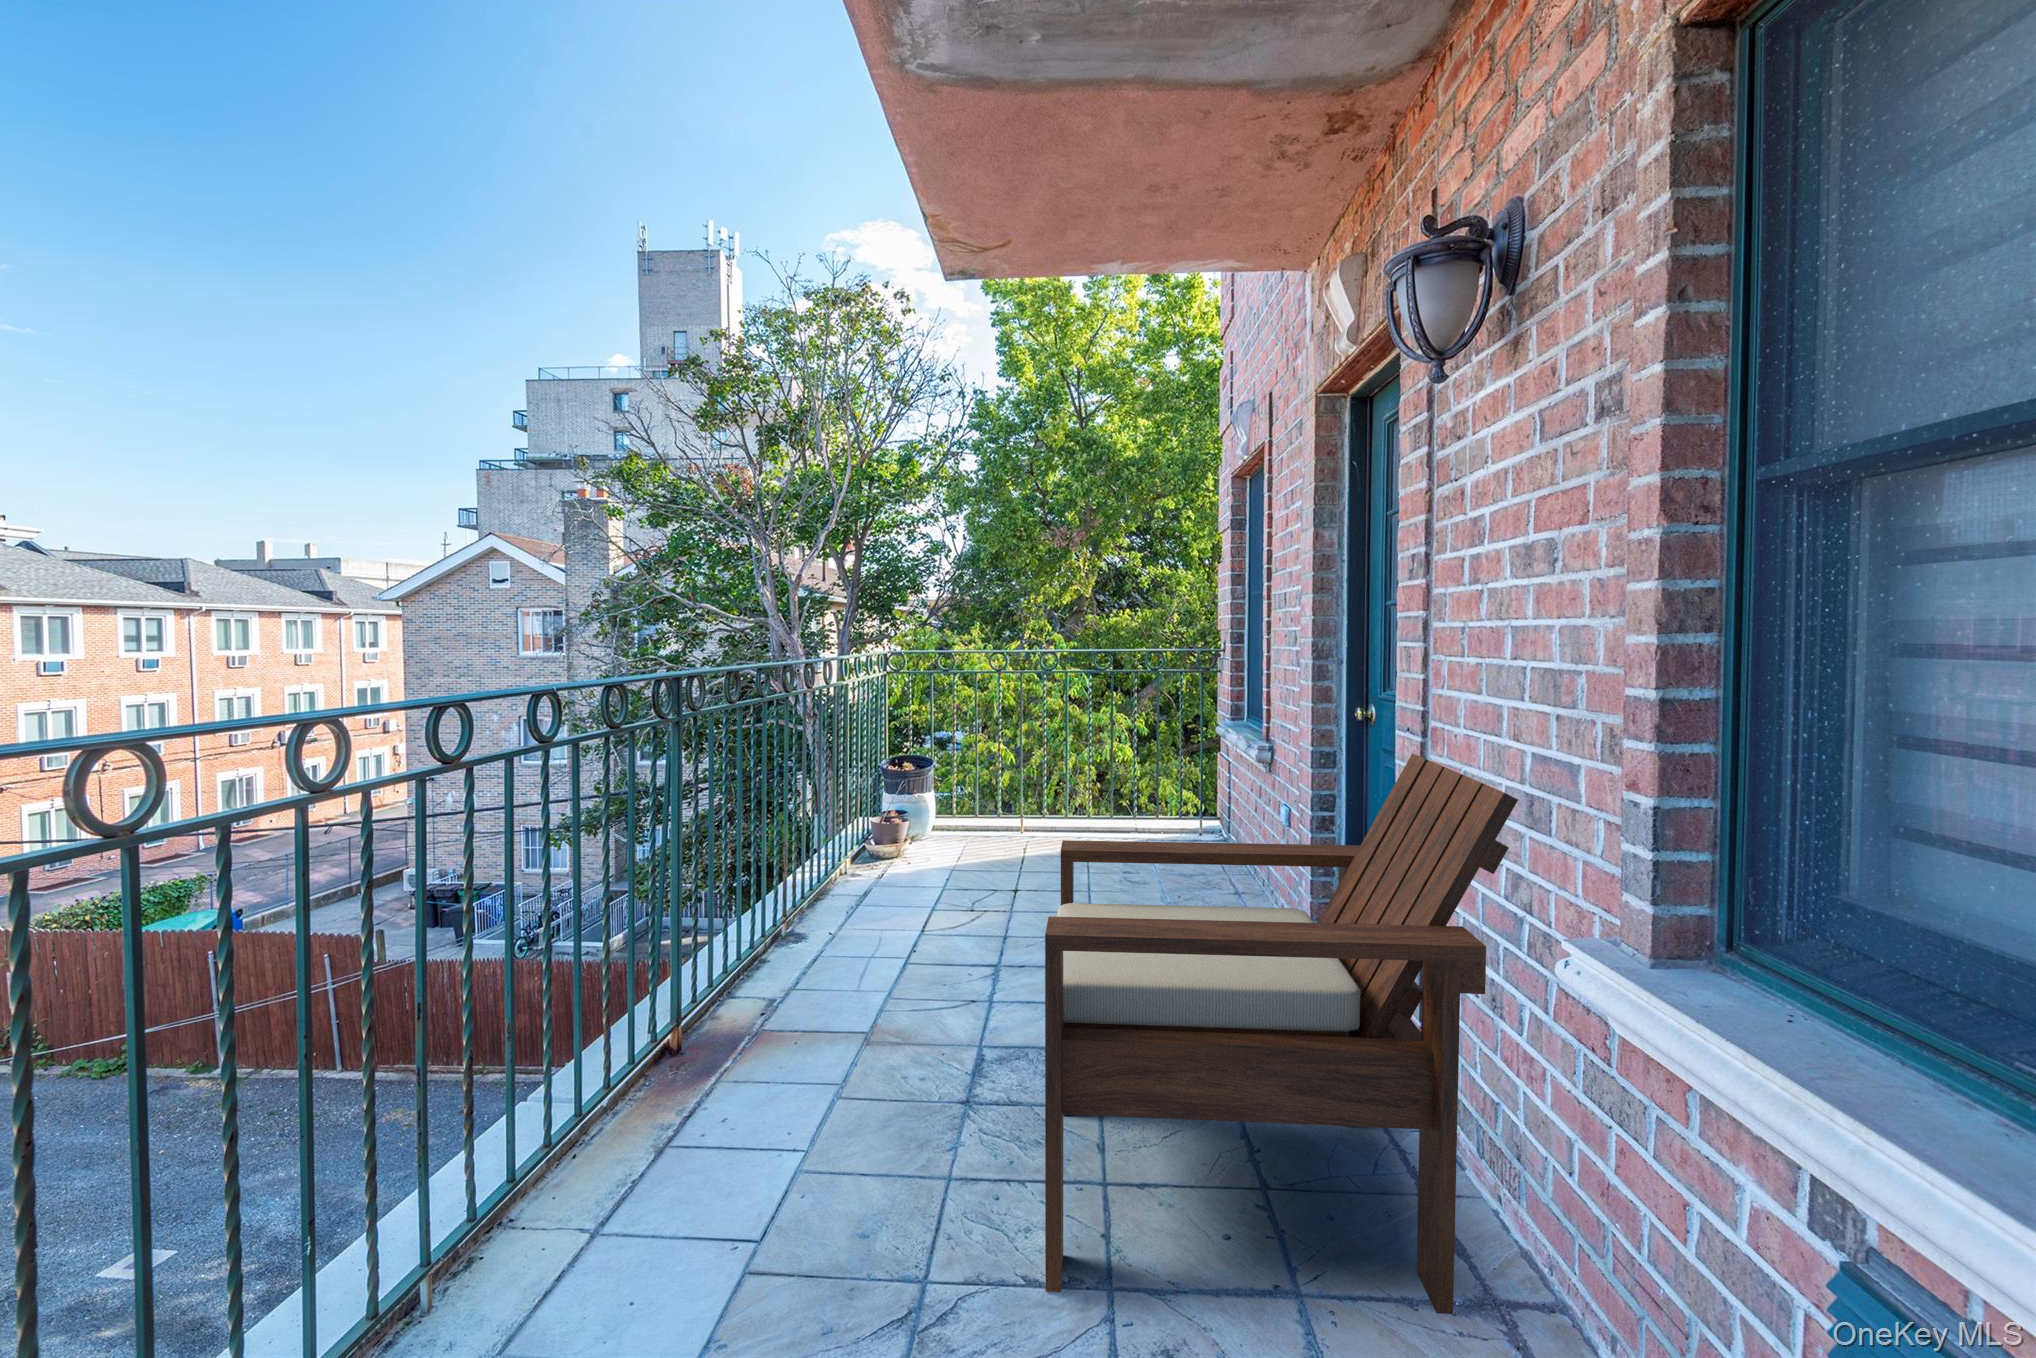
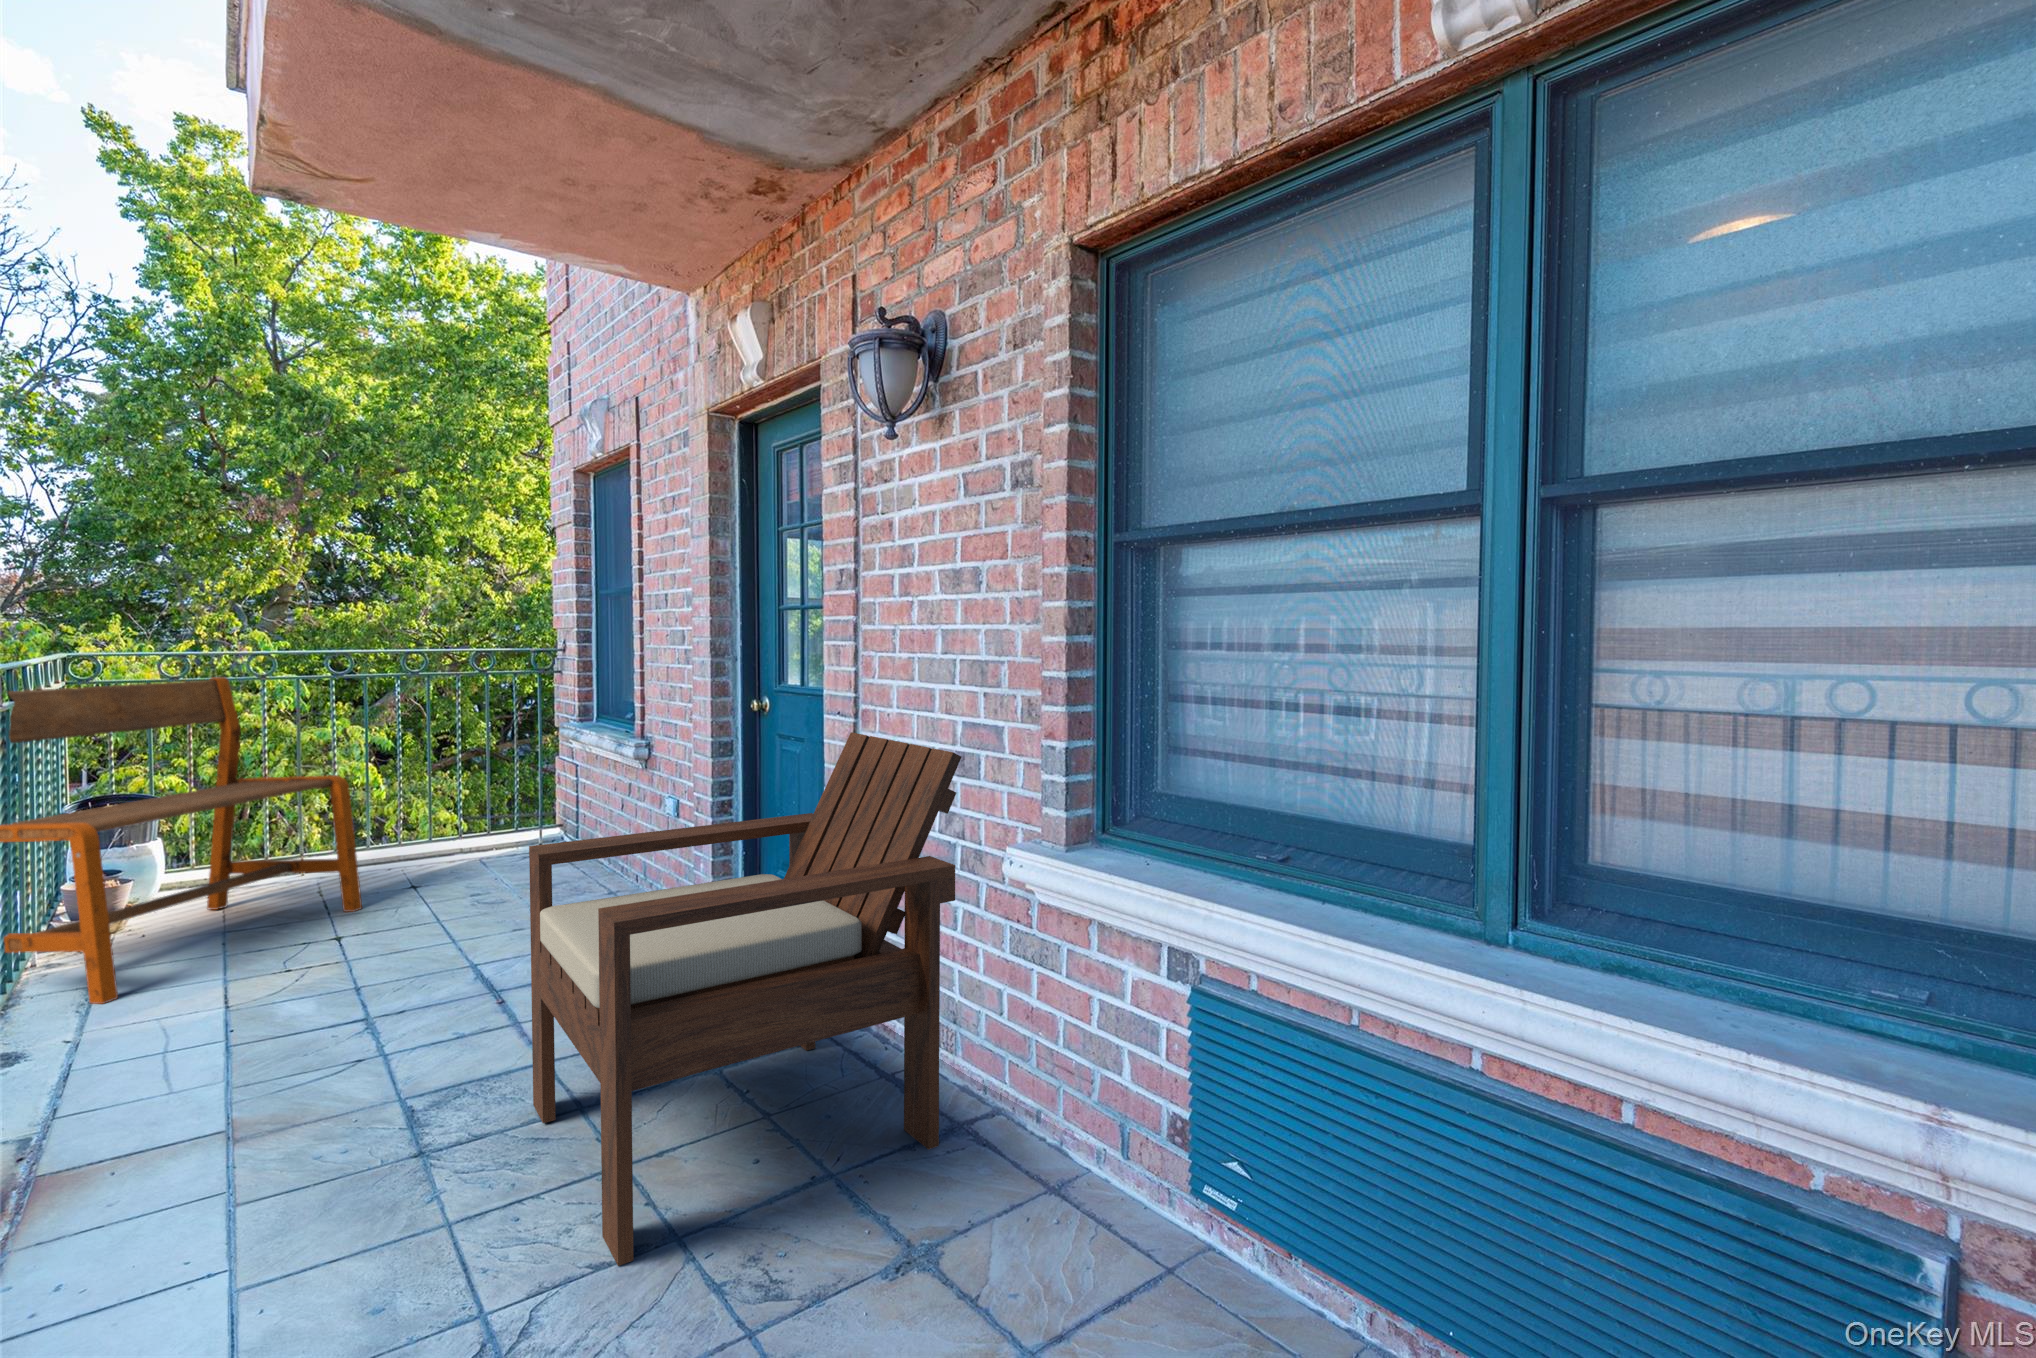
bench: none [785,668,1037,914] -> present [0,677,362,1004]

